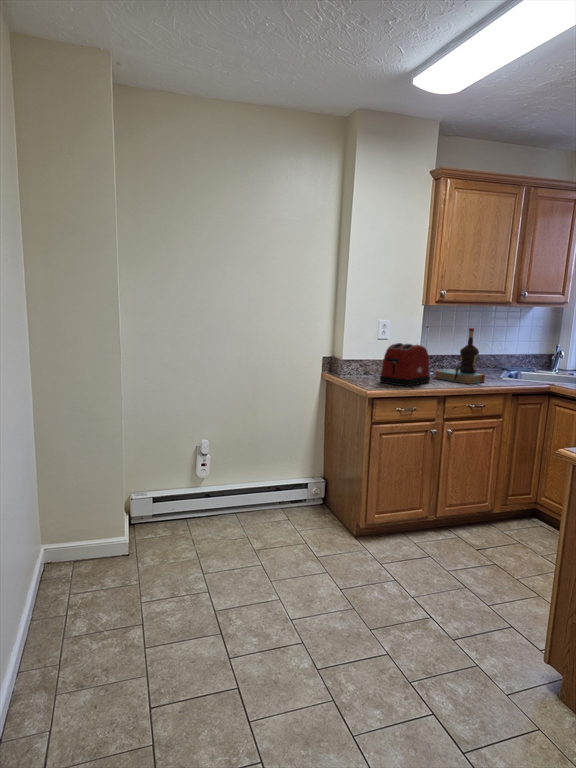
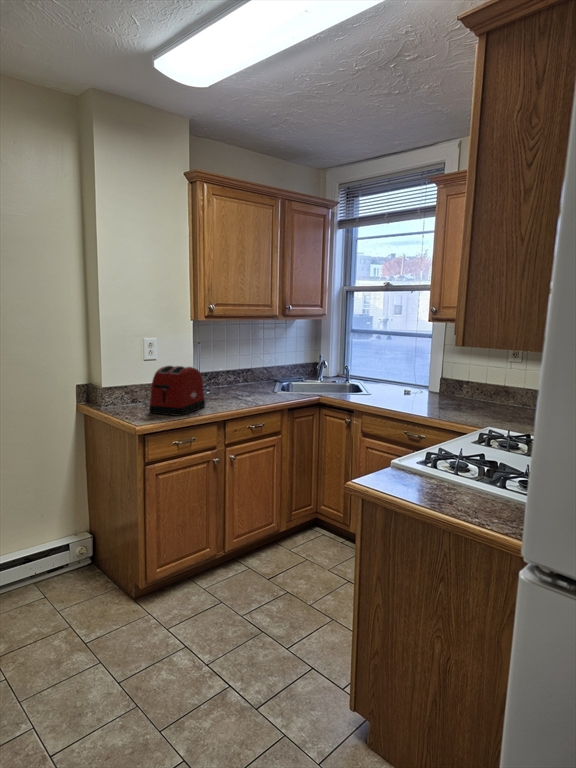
bottle: present [434,328,485,384] -> none [209,344,261,404]

